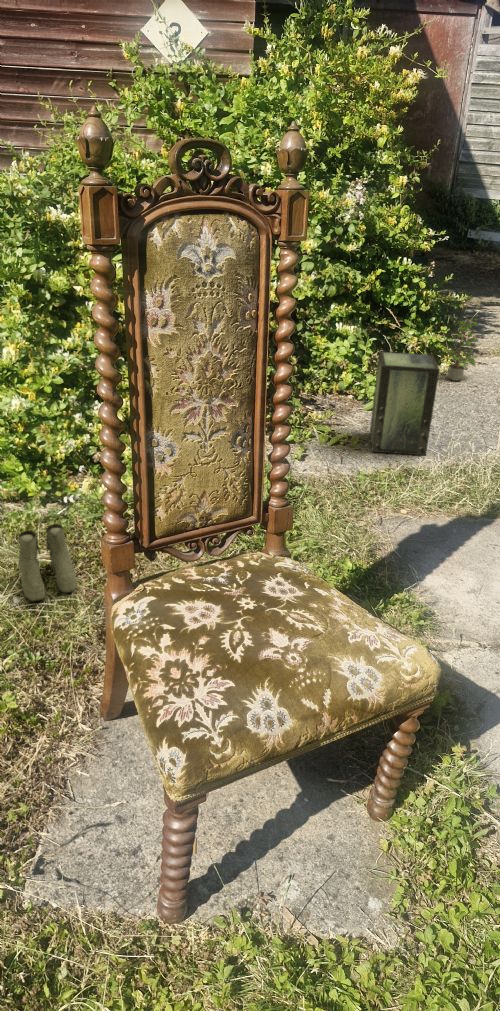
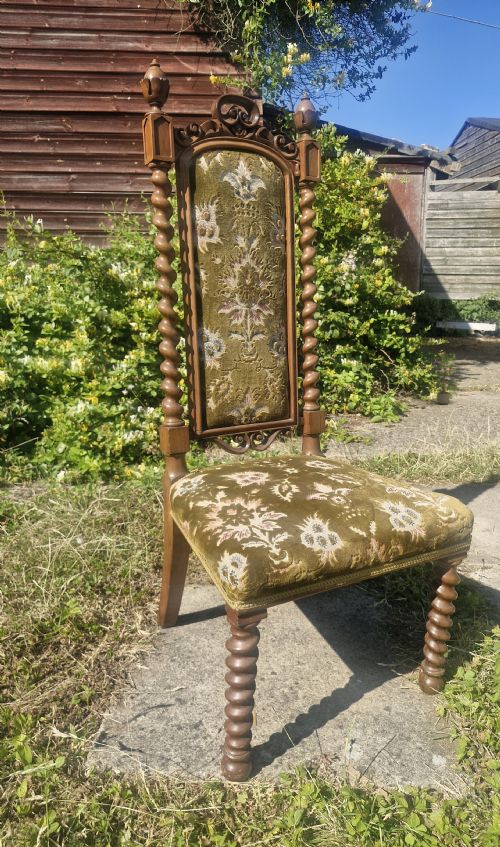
storage box: present [370,352,439,456] -> none [378,367,431,447]
boots: present [18,524,77,601] -> none [86,481,136,543]

